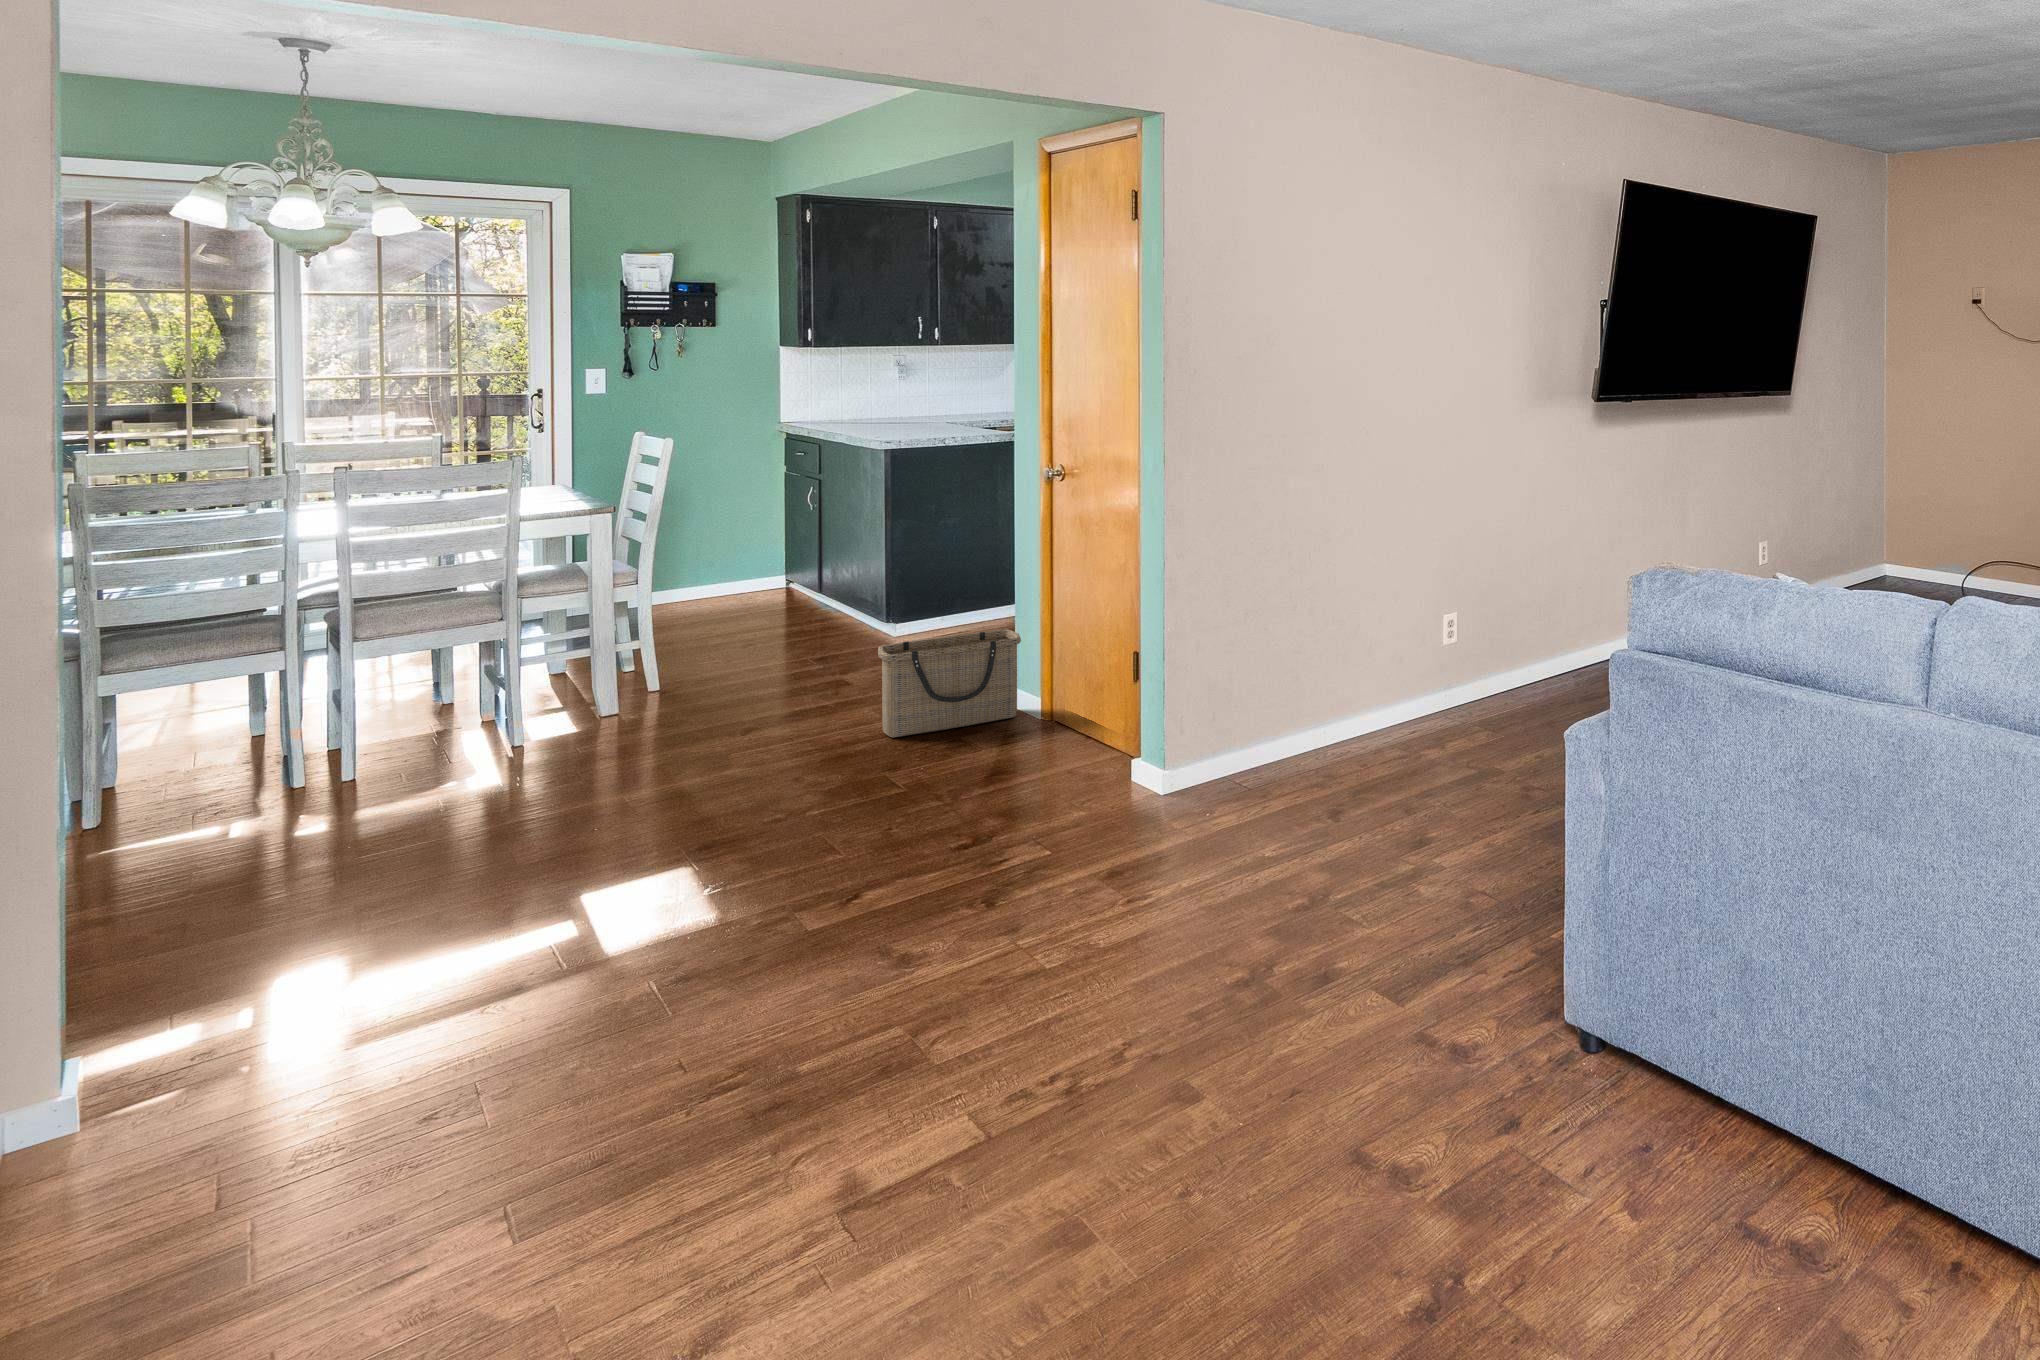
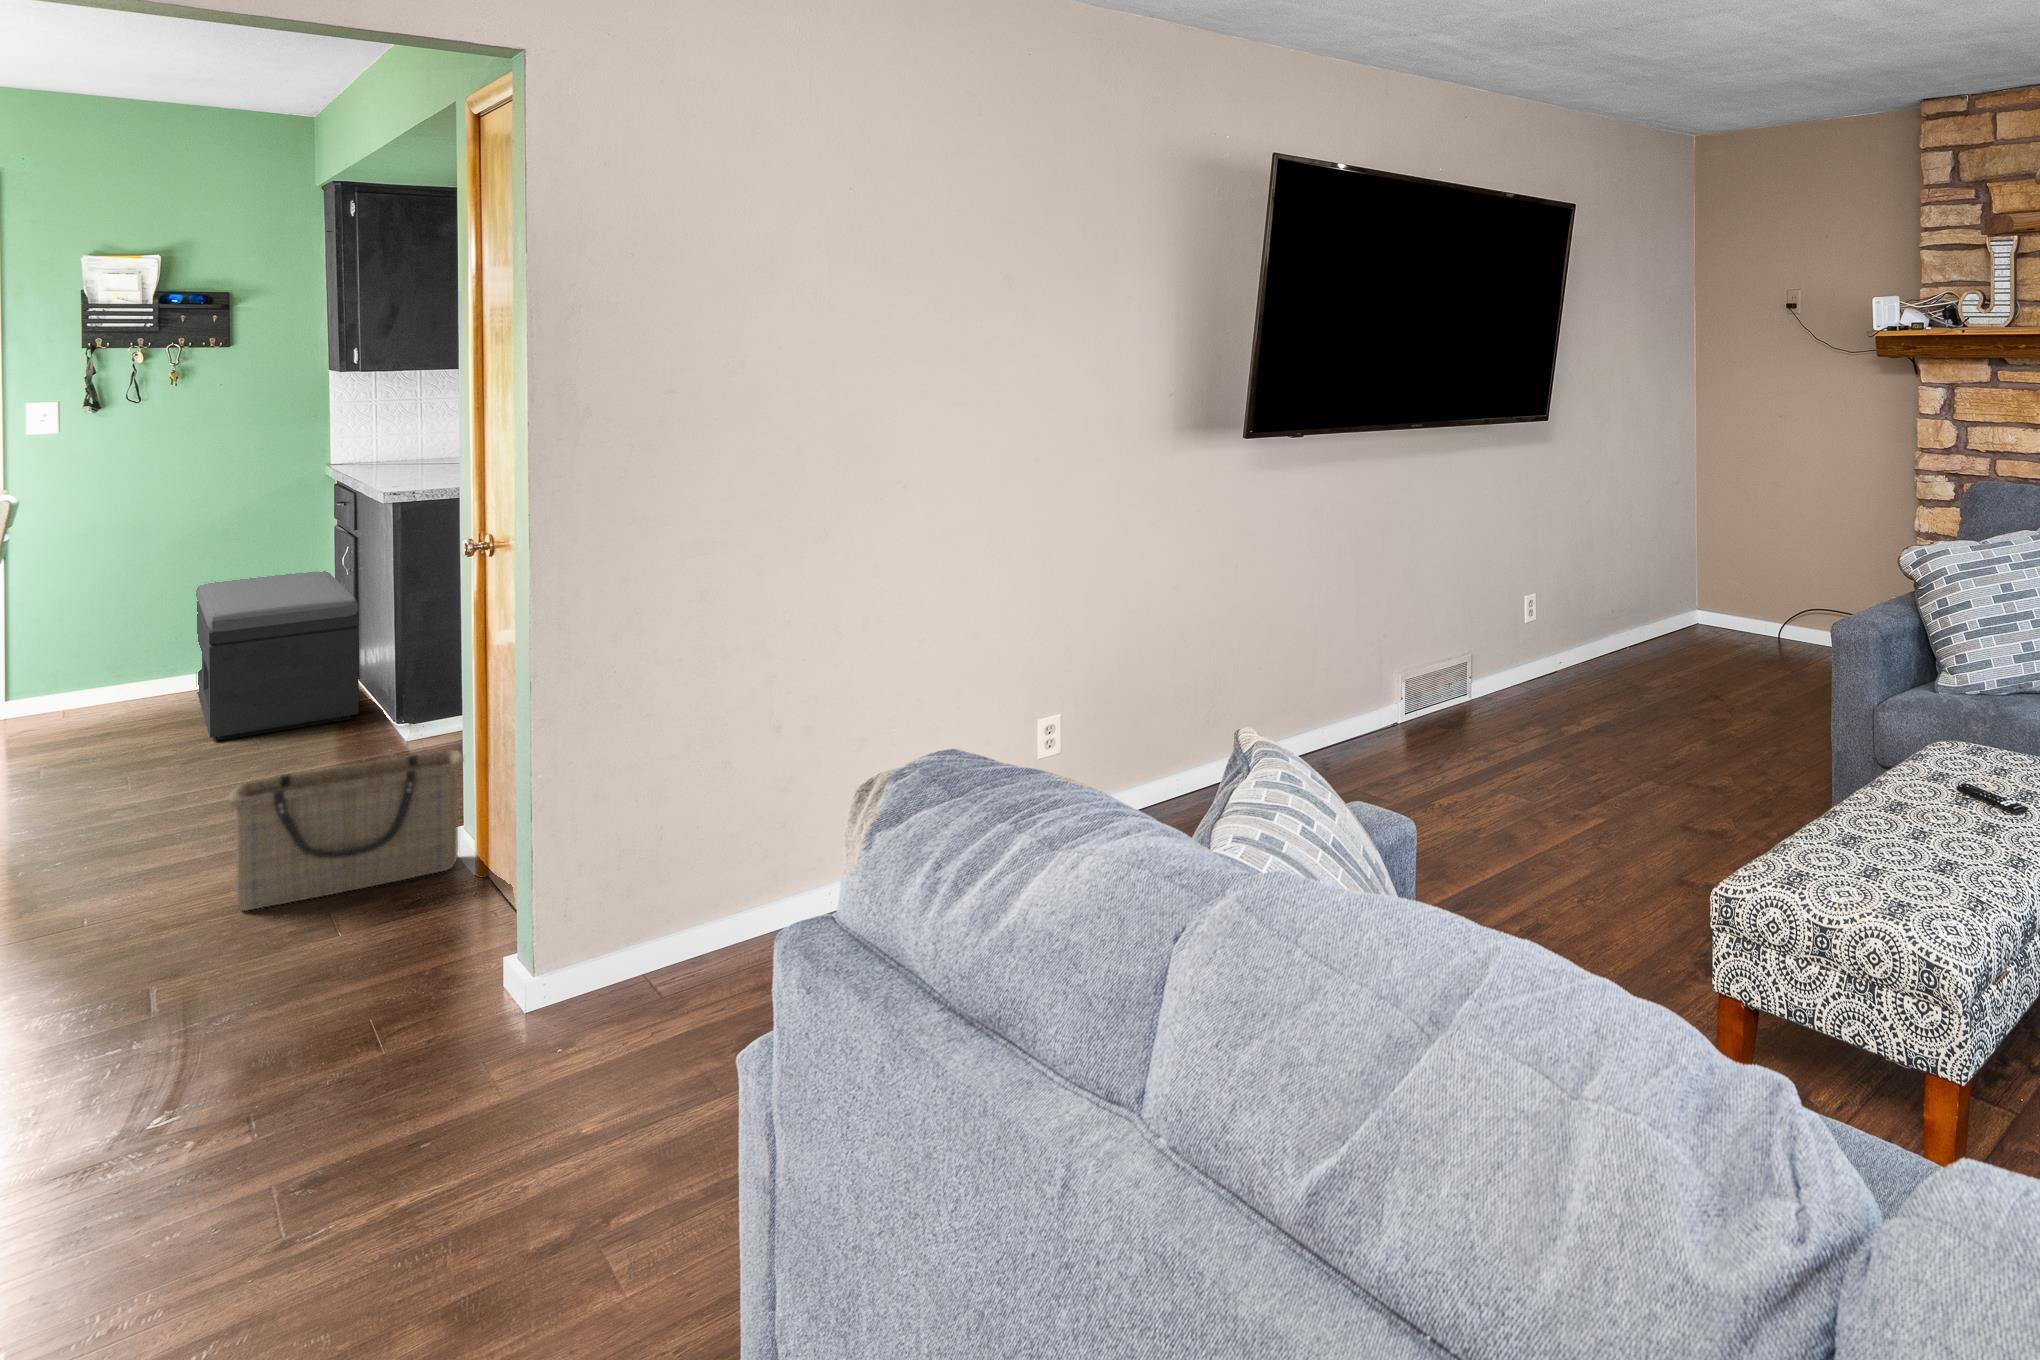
storage bench: none [698,507,841,633] -> present [196,571,359,741]

